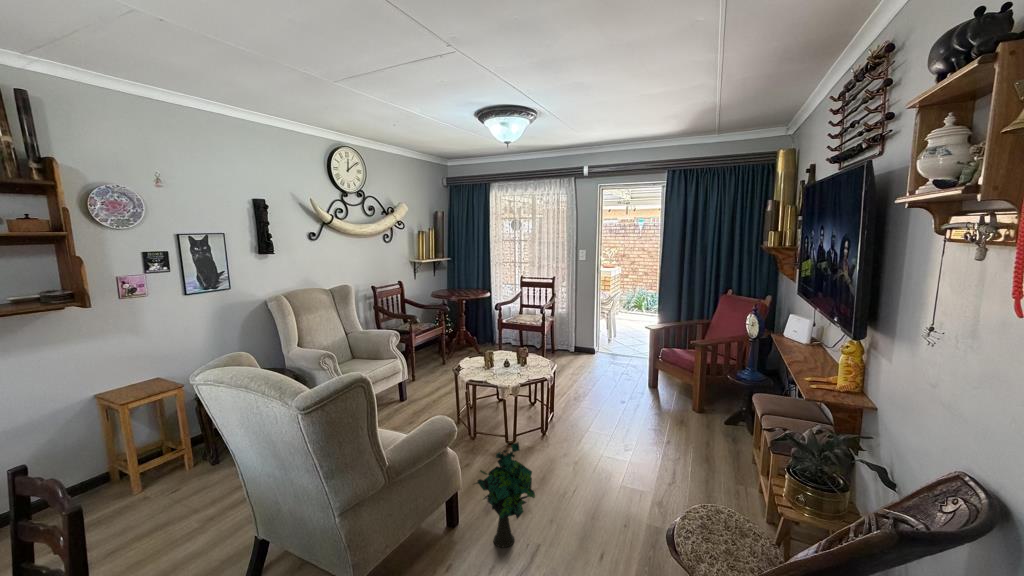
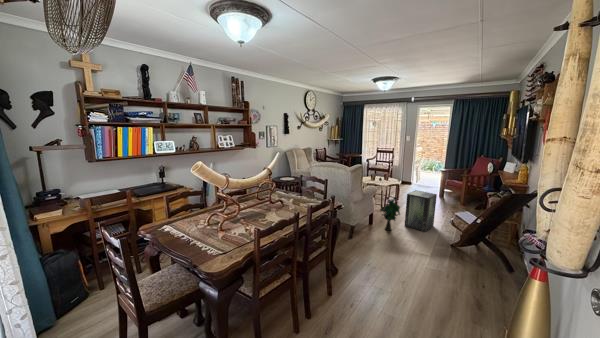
storage box: none [554,404,635,539] -> present [405,190,437,232]

